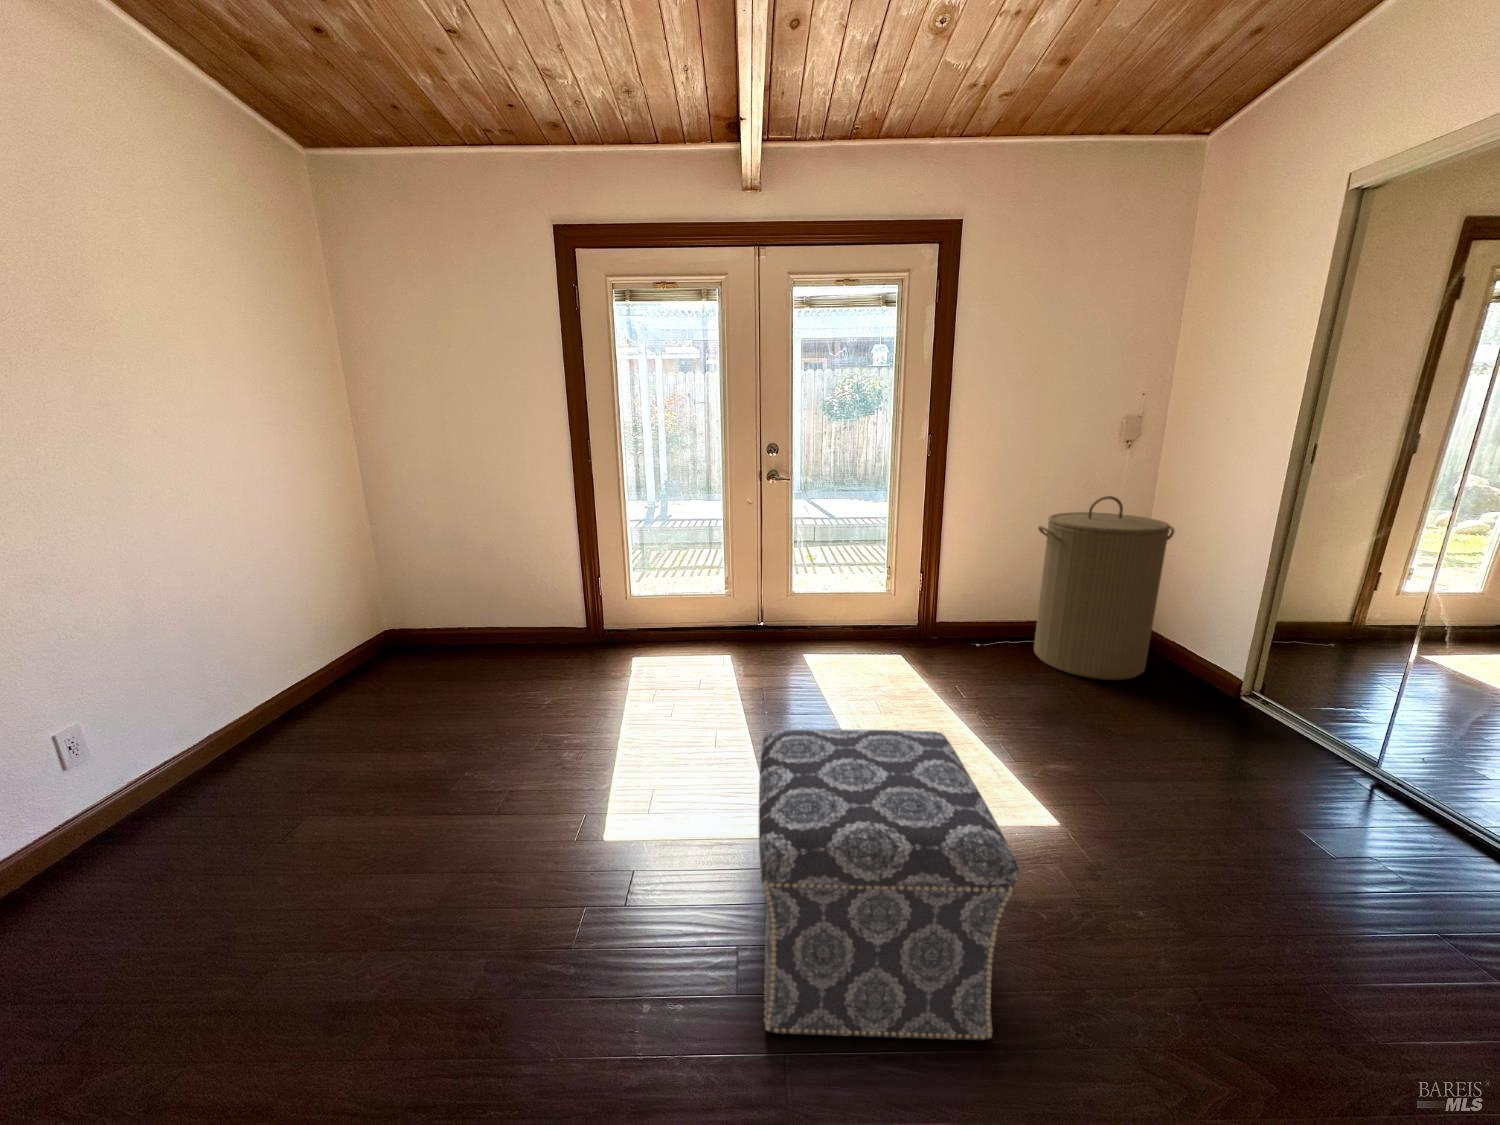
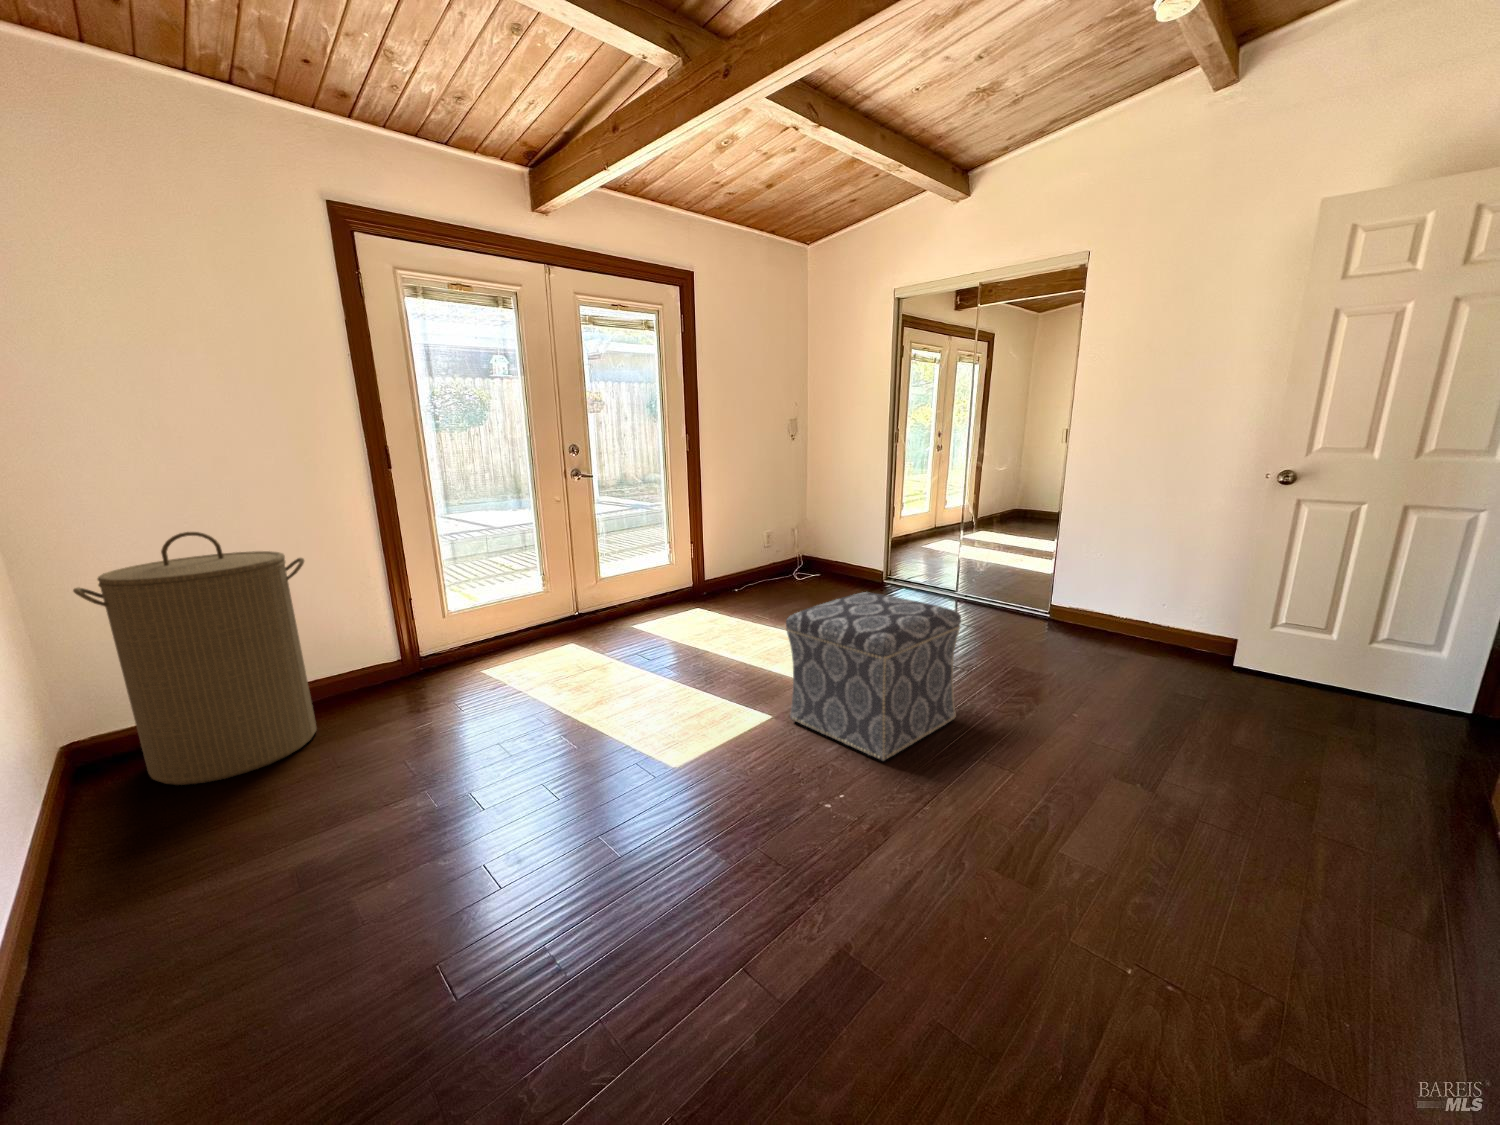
laundry hamper: present [1034,496,1174,680] -> present [73,532,317,785]

